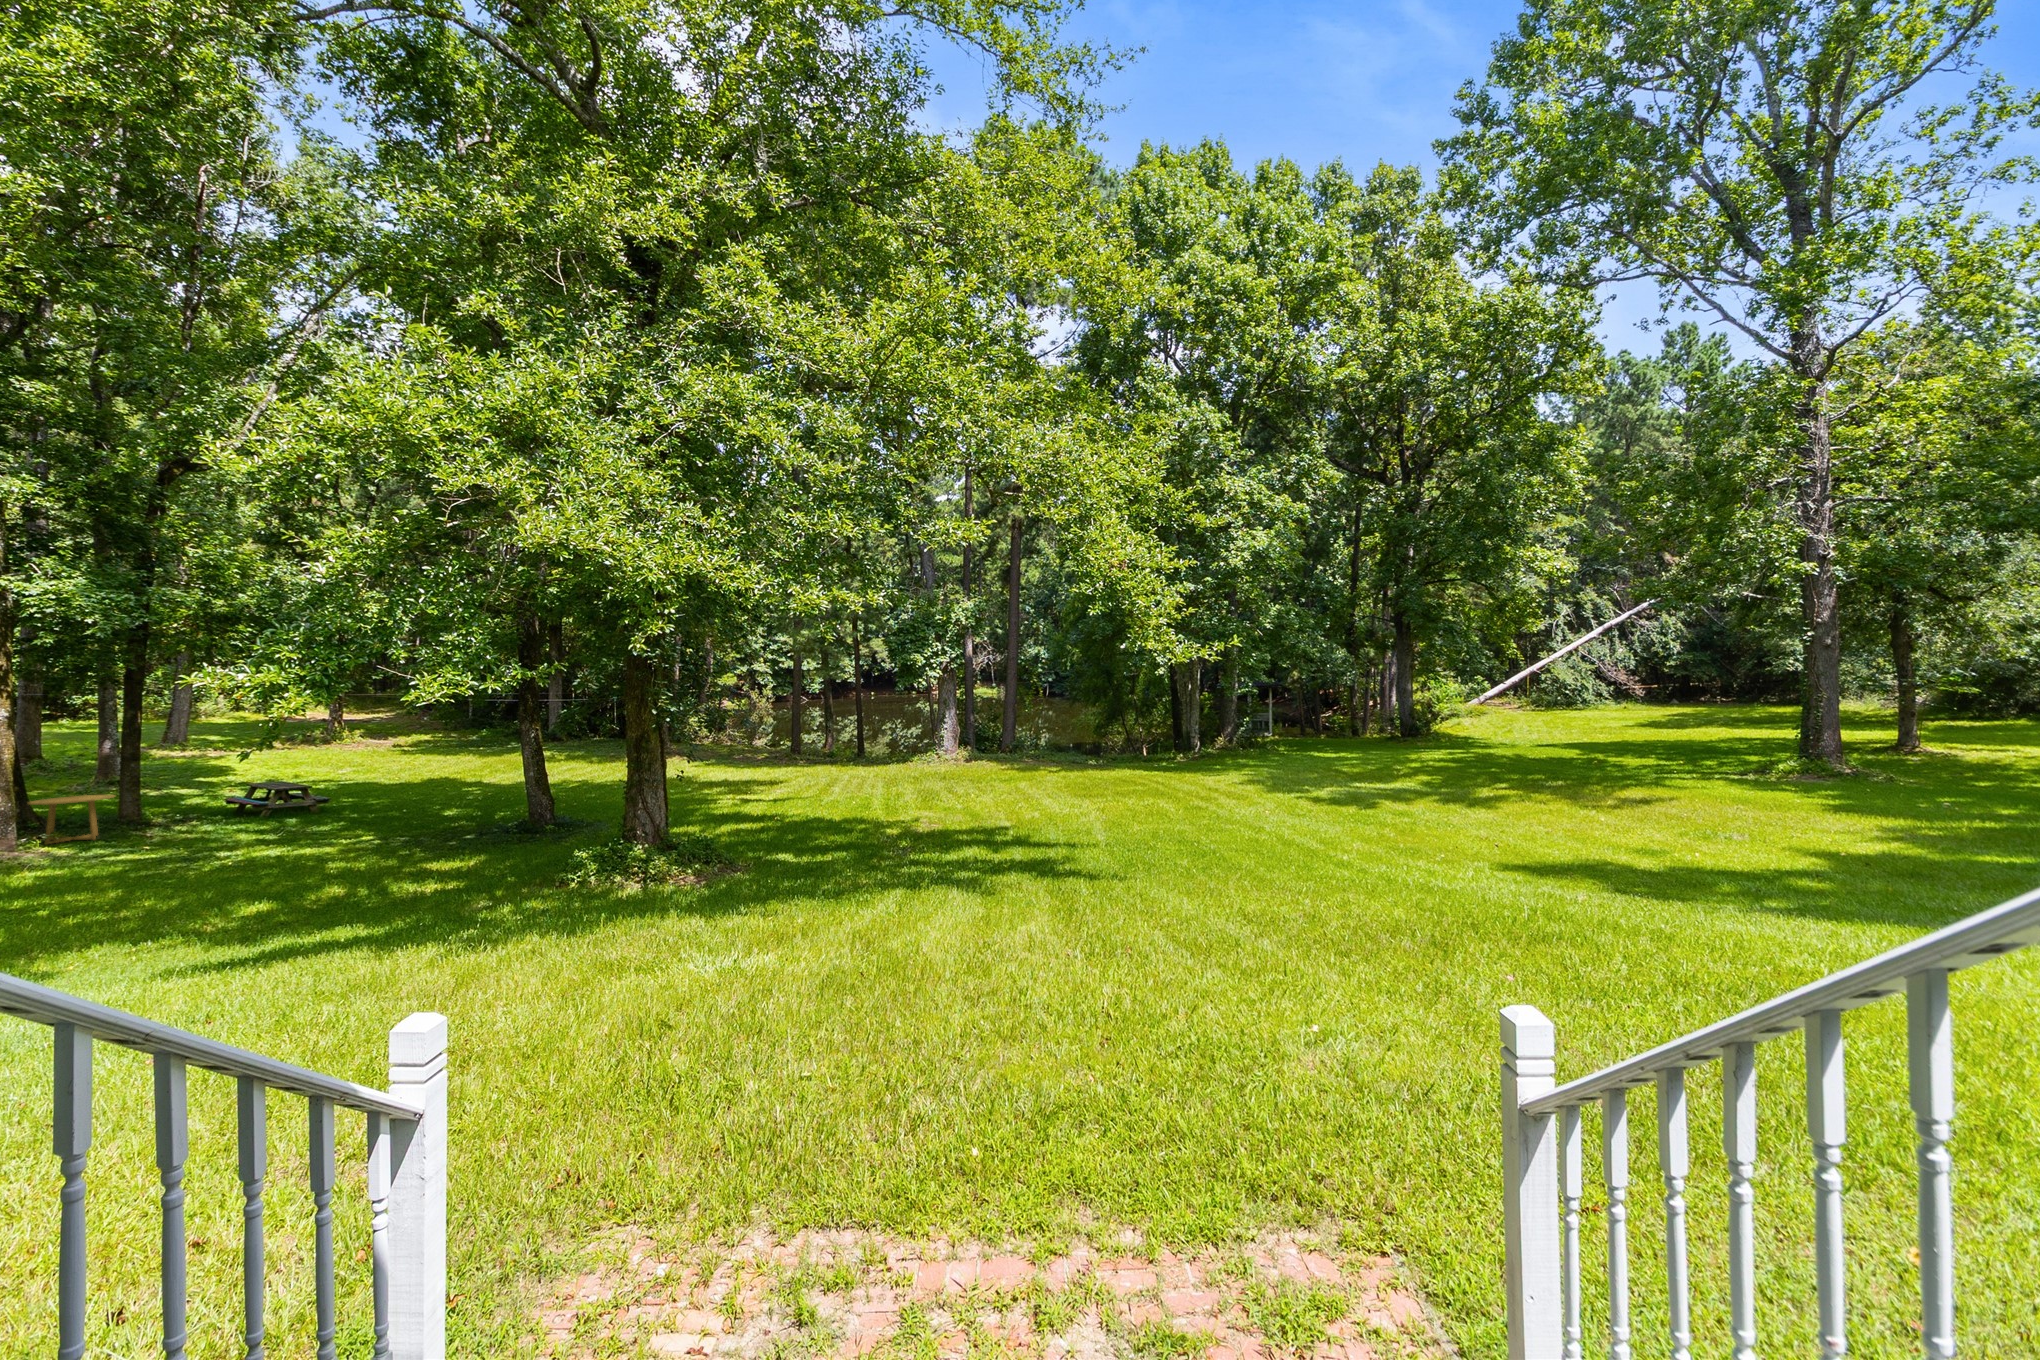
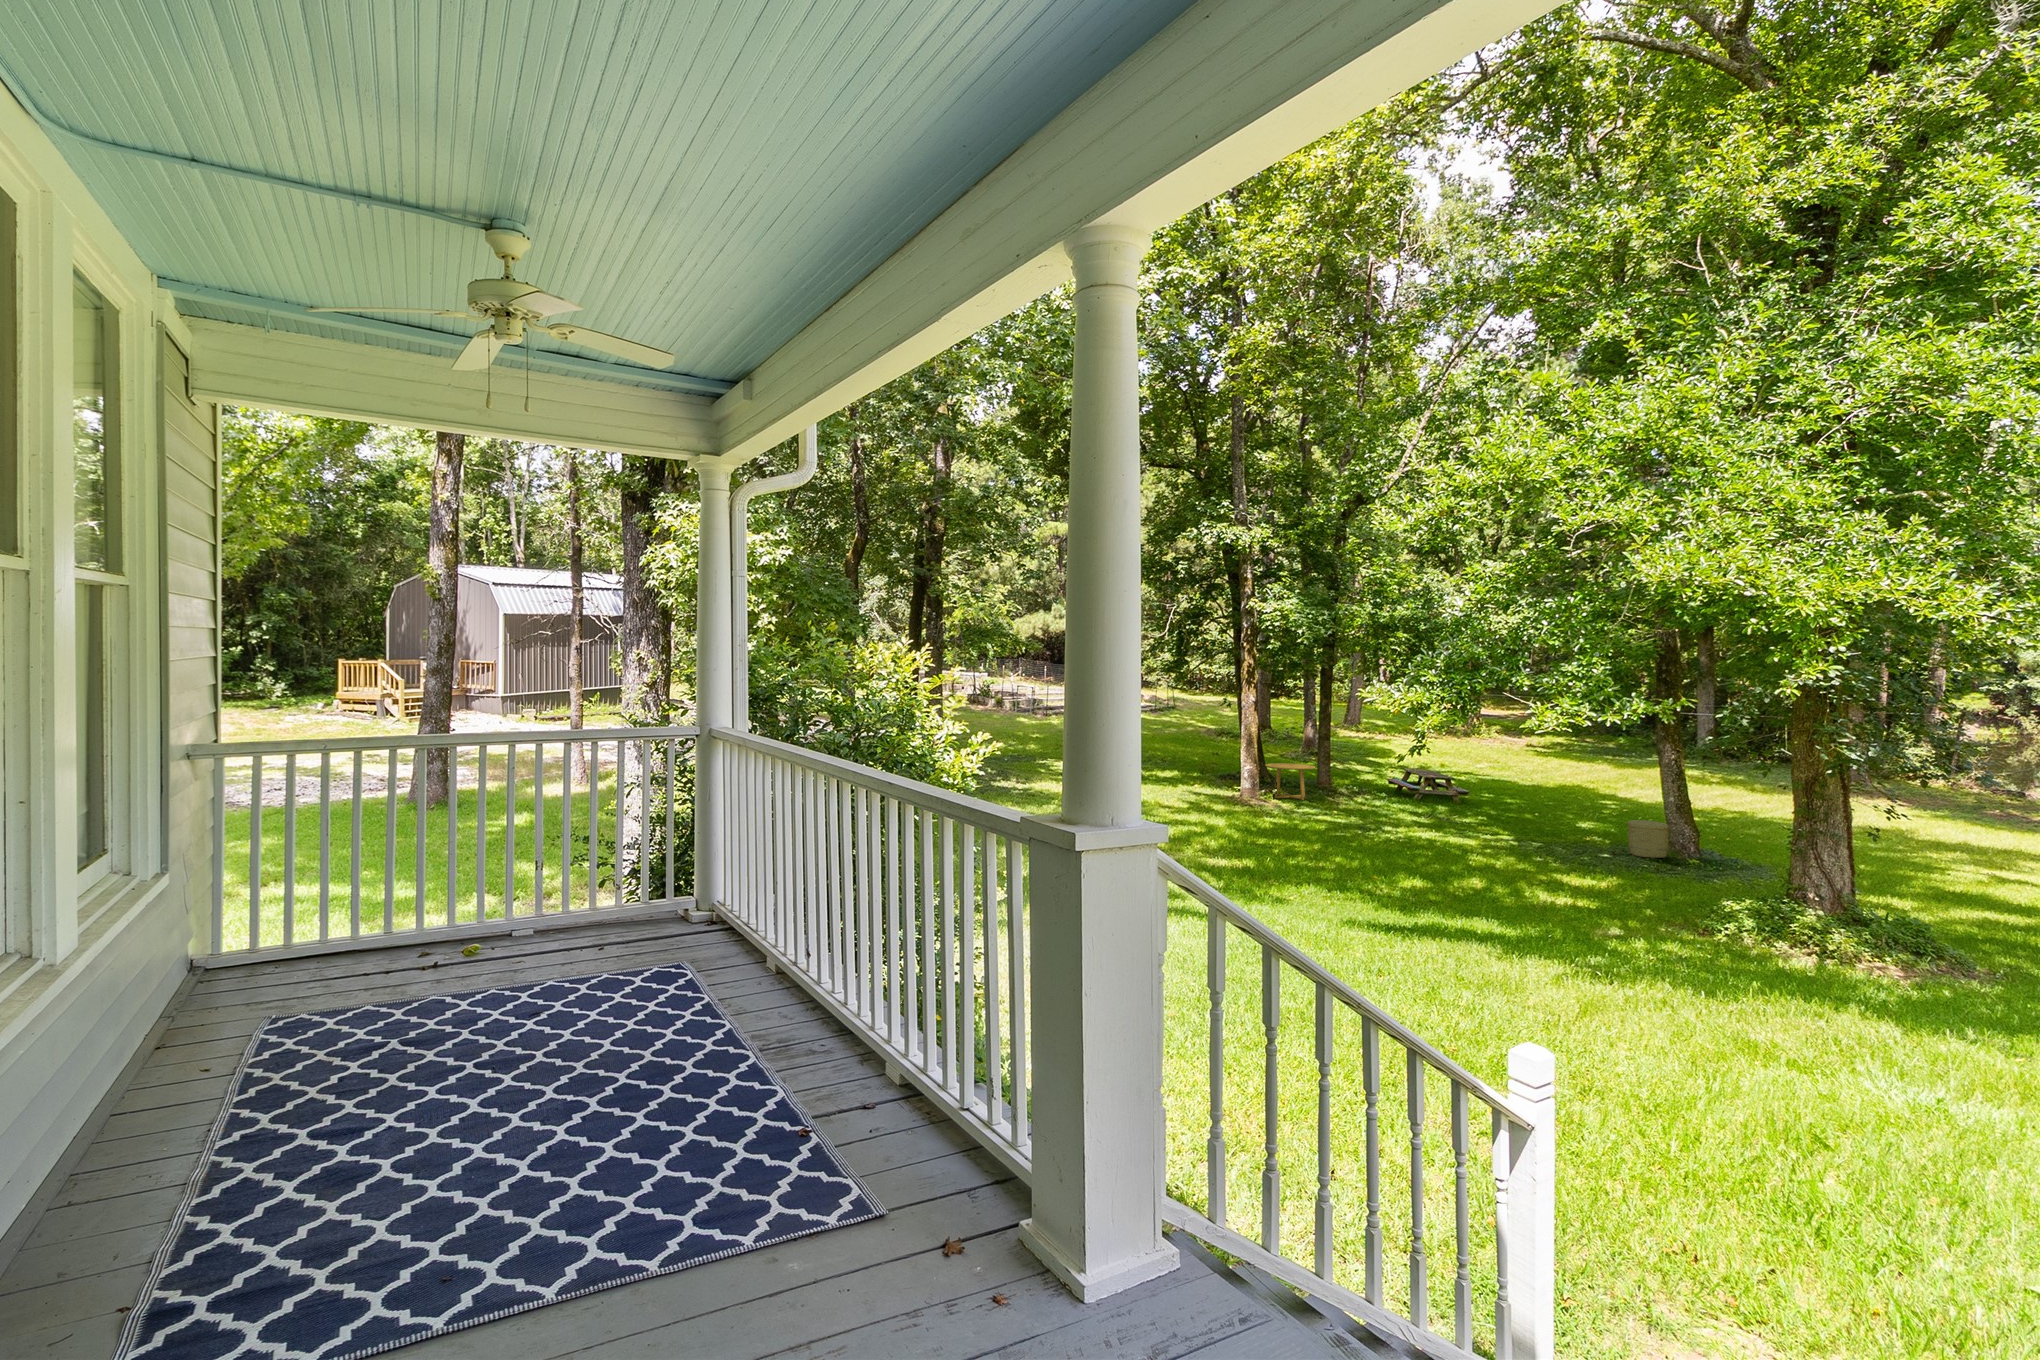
woven basket: none [495,795,530,829] -> present [1628,820,1669,858]

